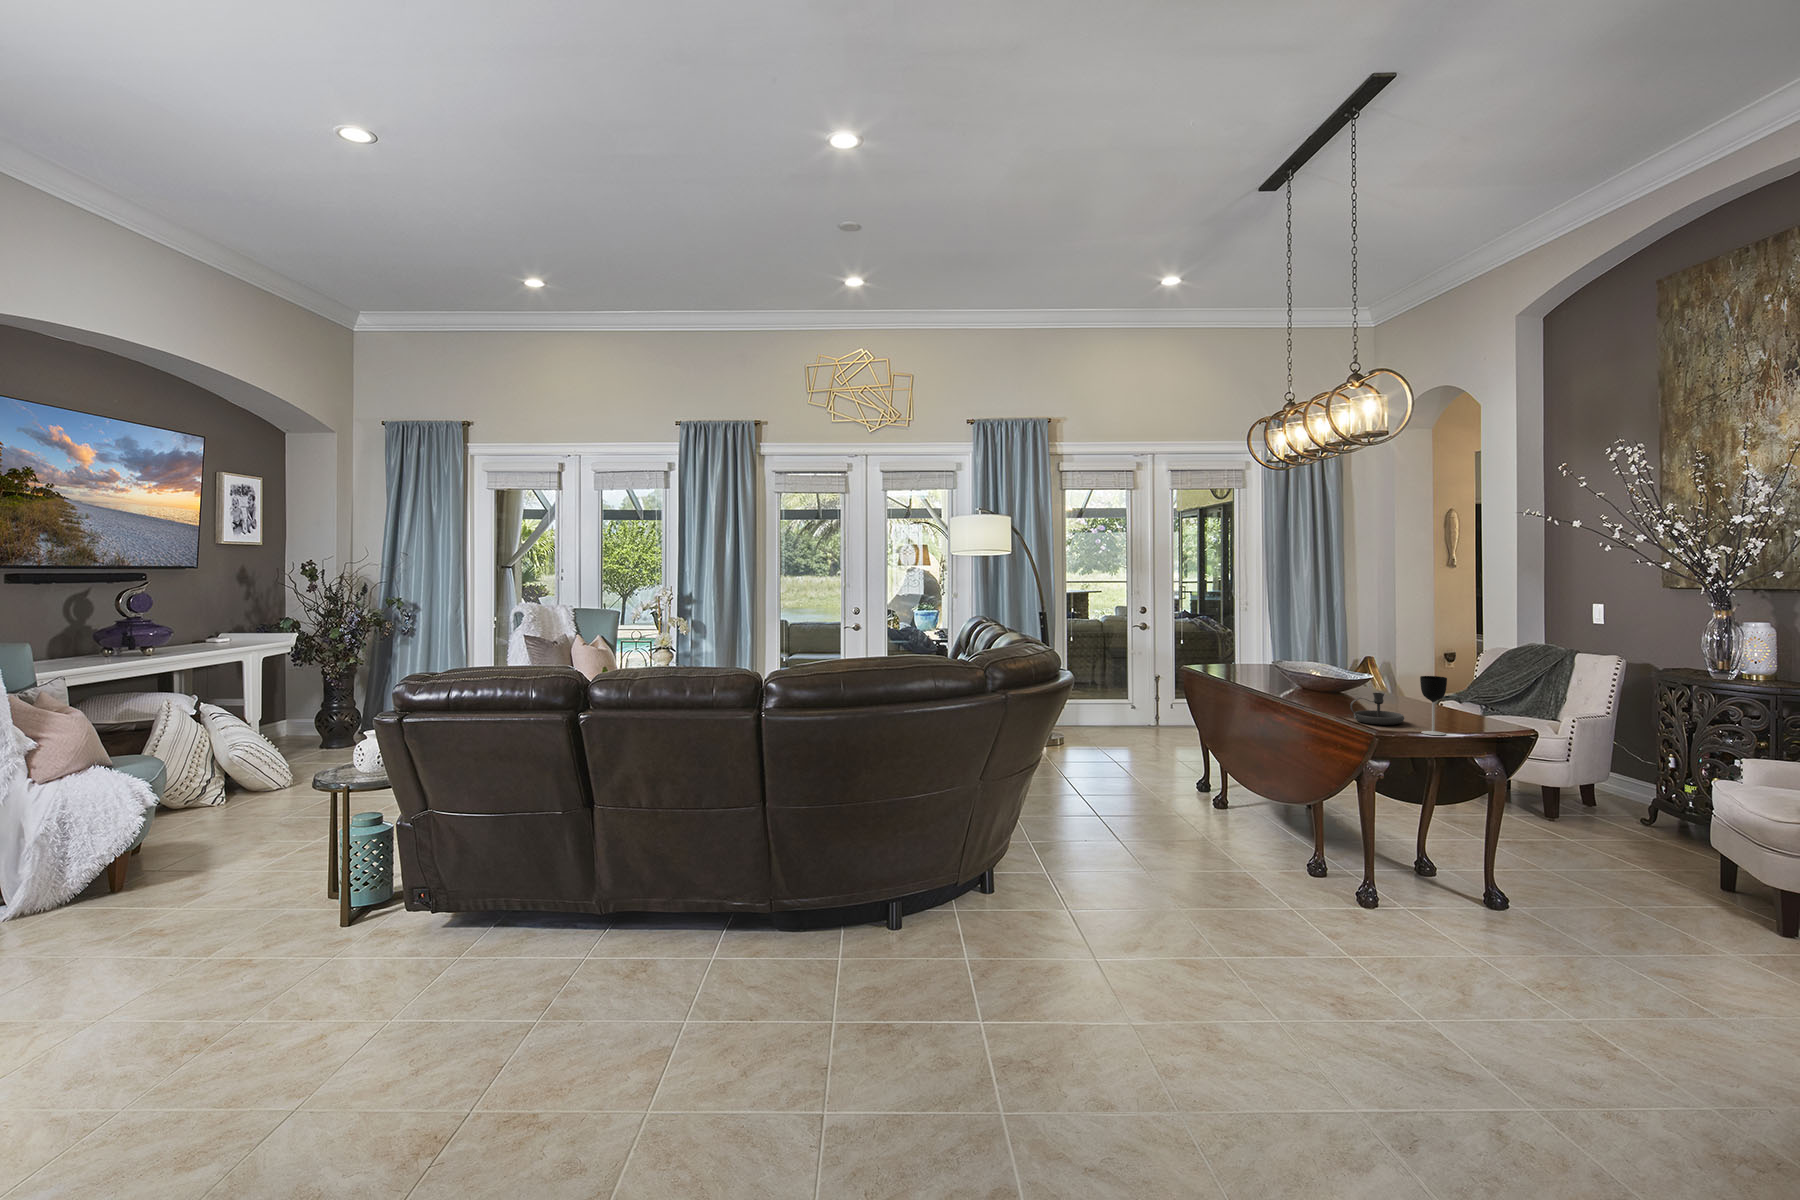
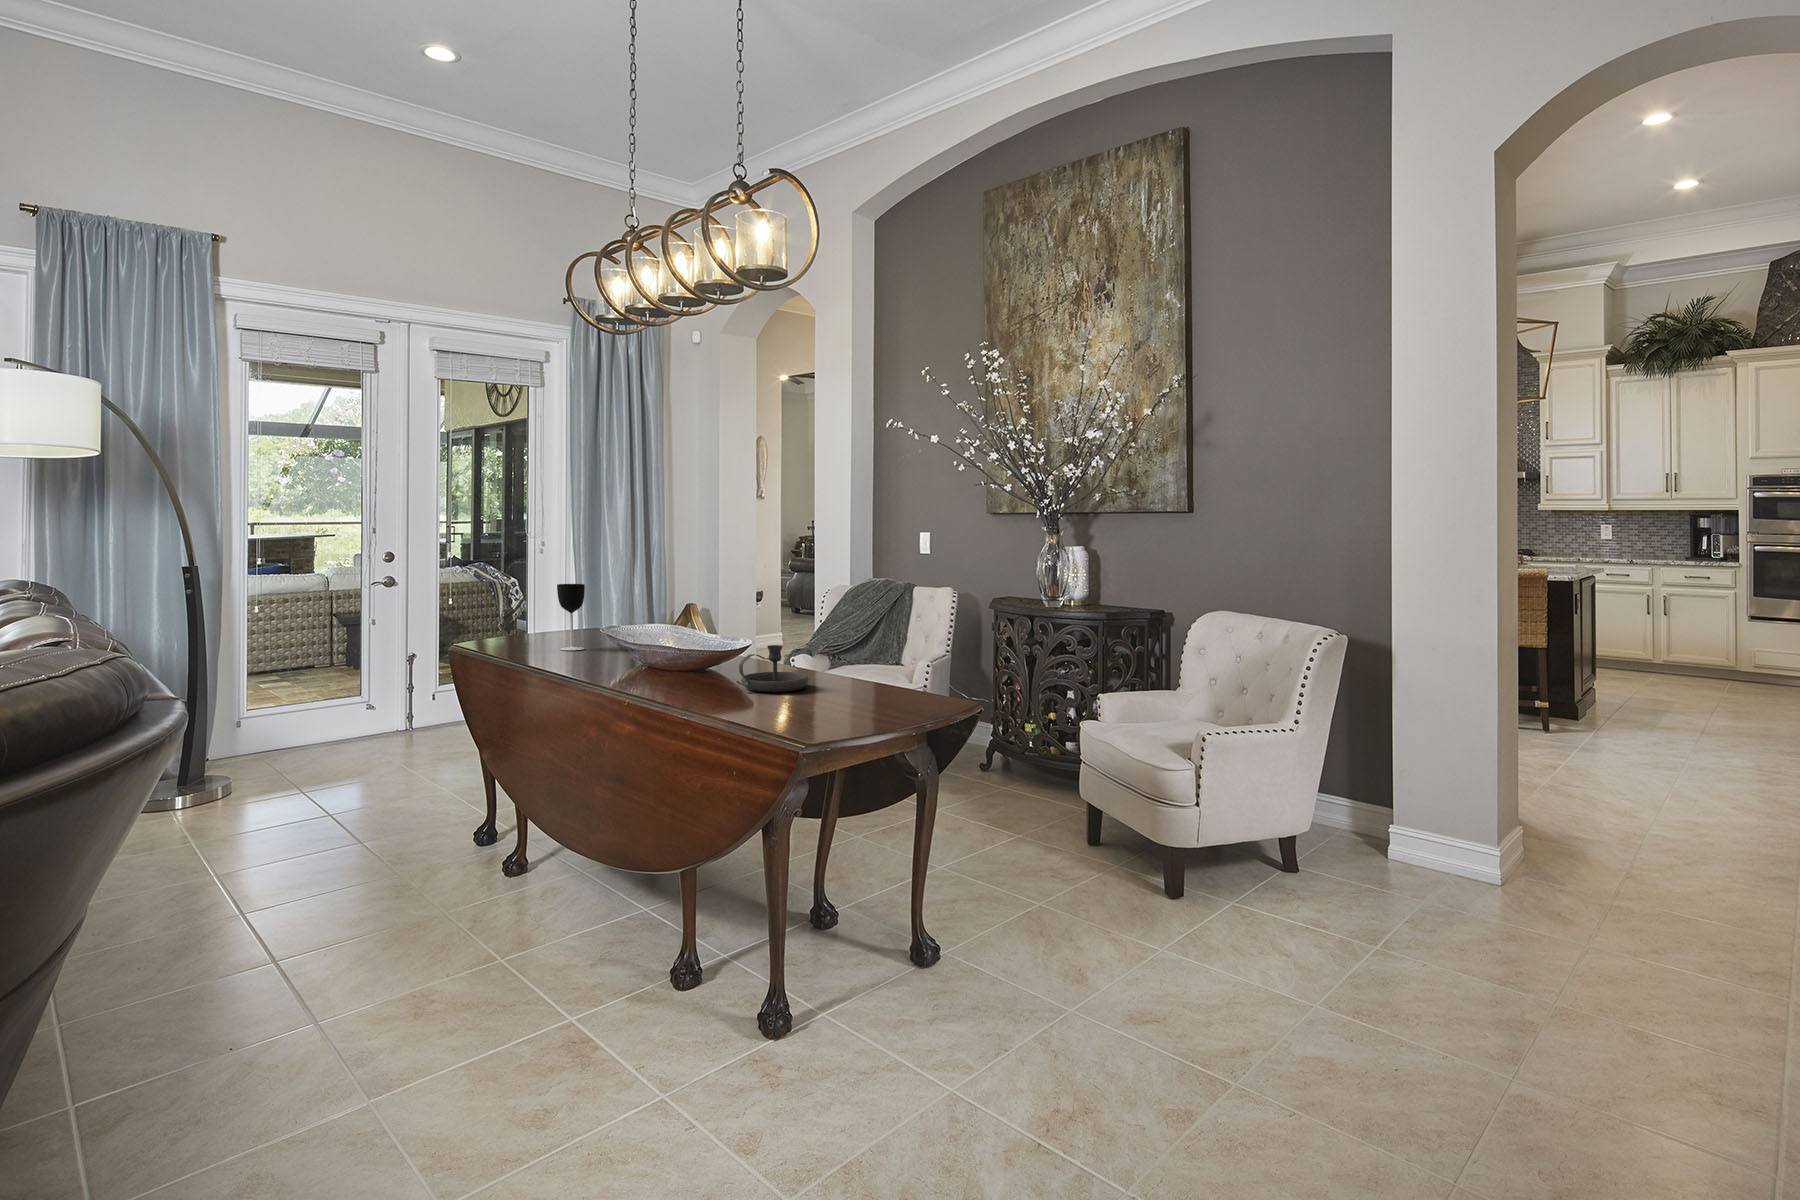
wine glass: present [1420,676,1447,735] -> present [557,584,585,650]

